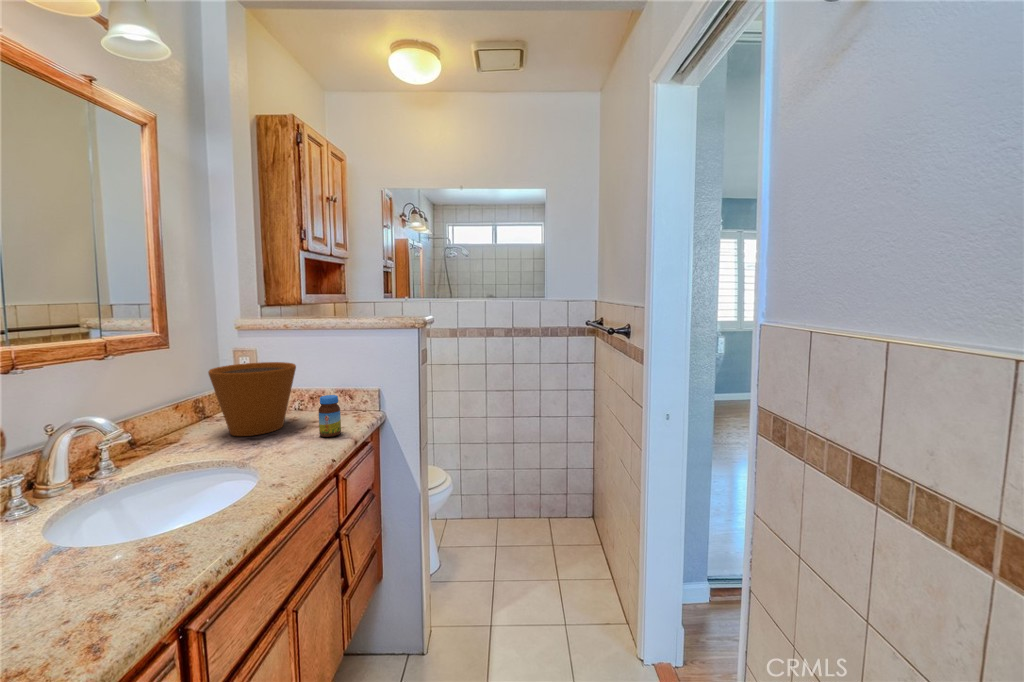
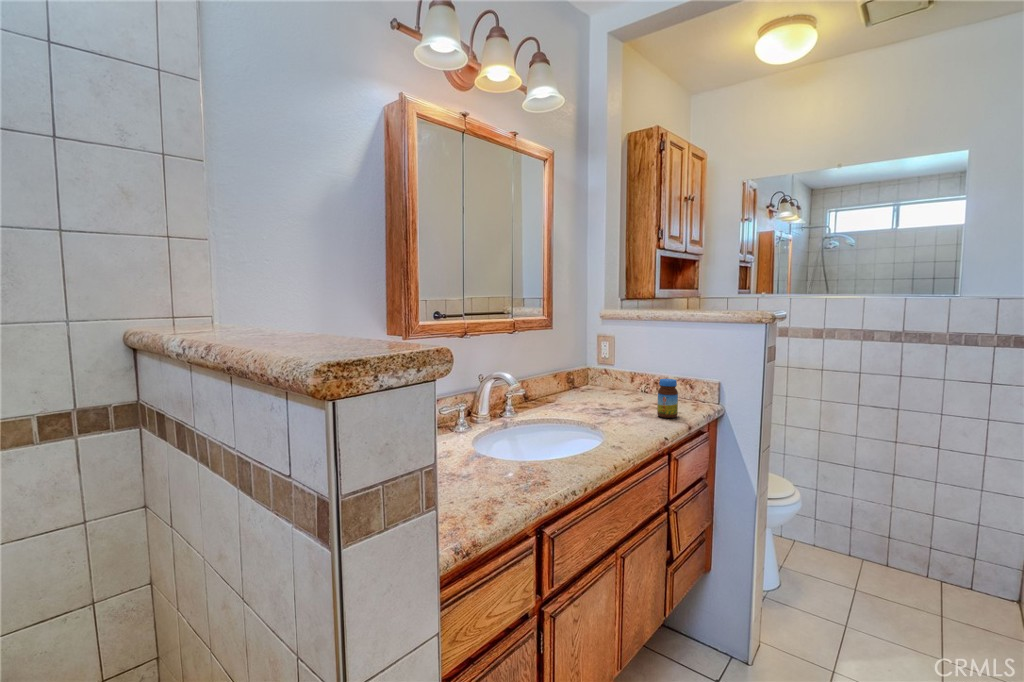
flower pot: present [208,362,296,436] -> none [576,346,642,406]

